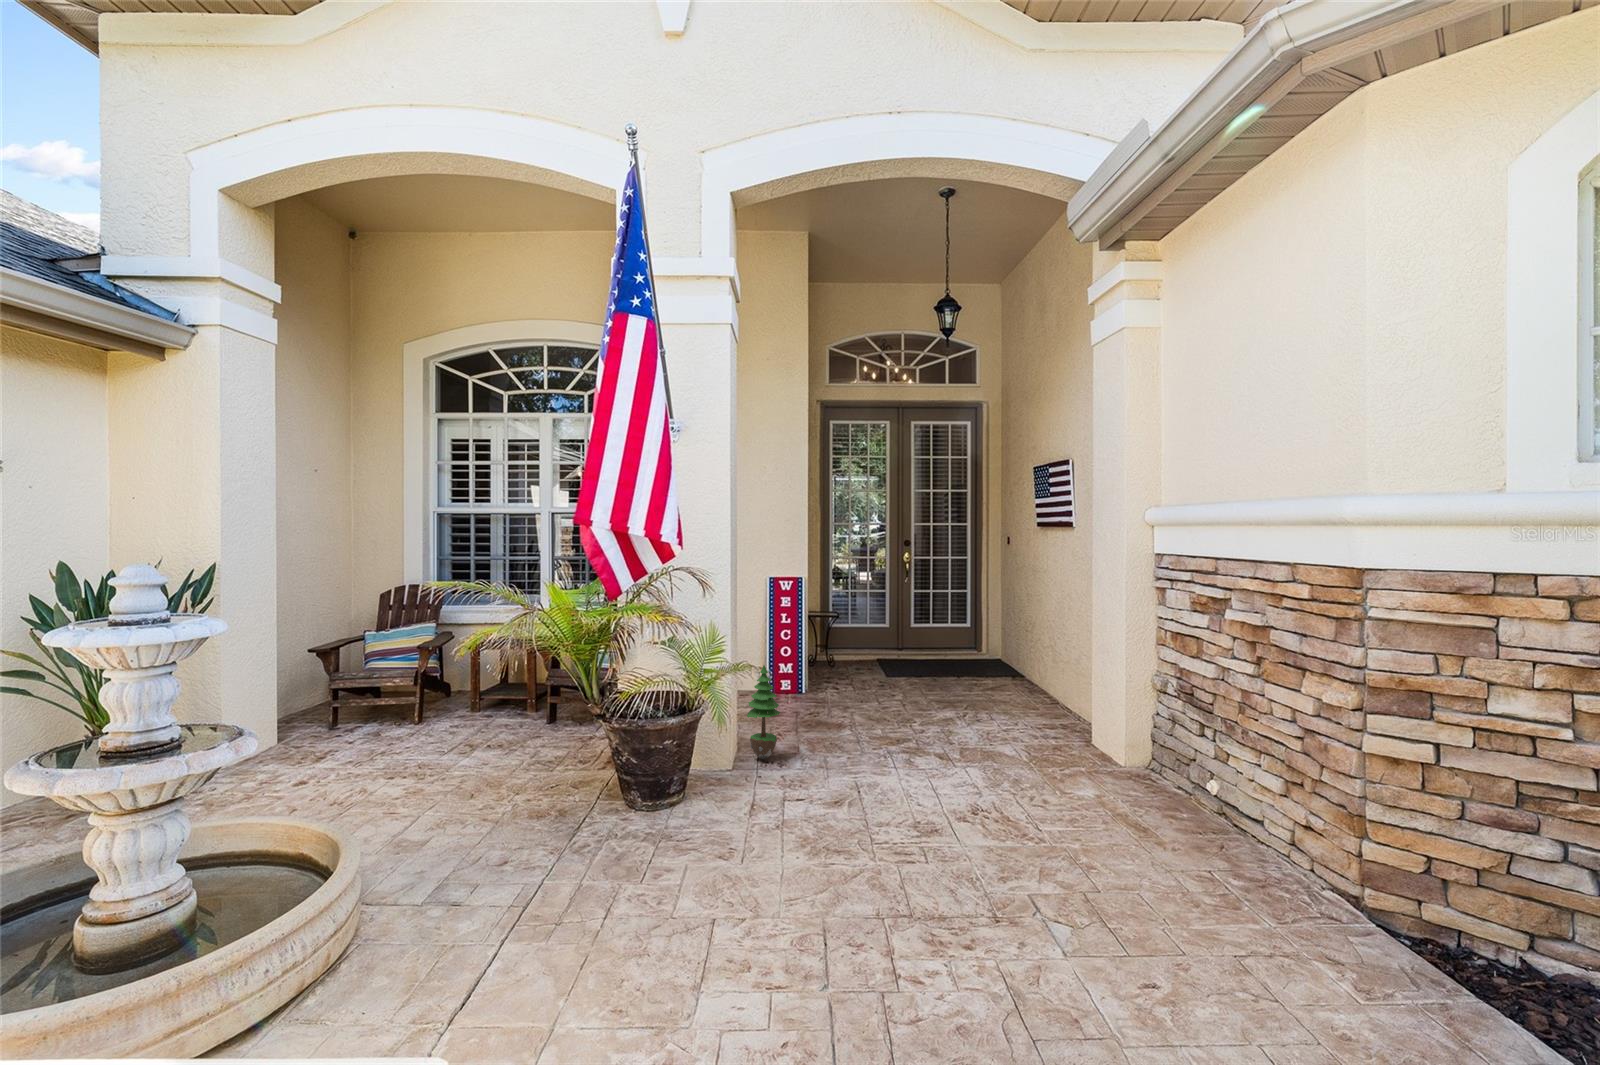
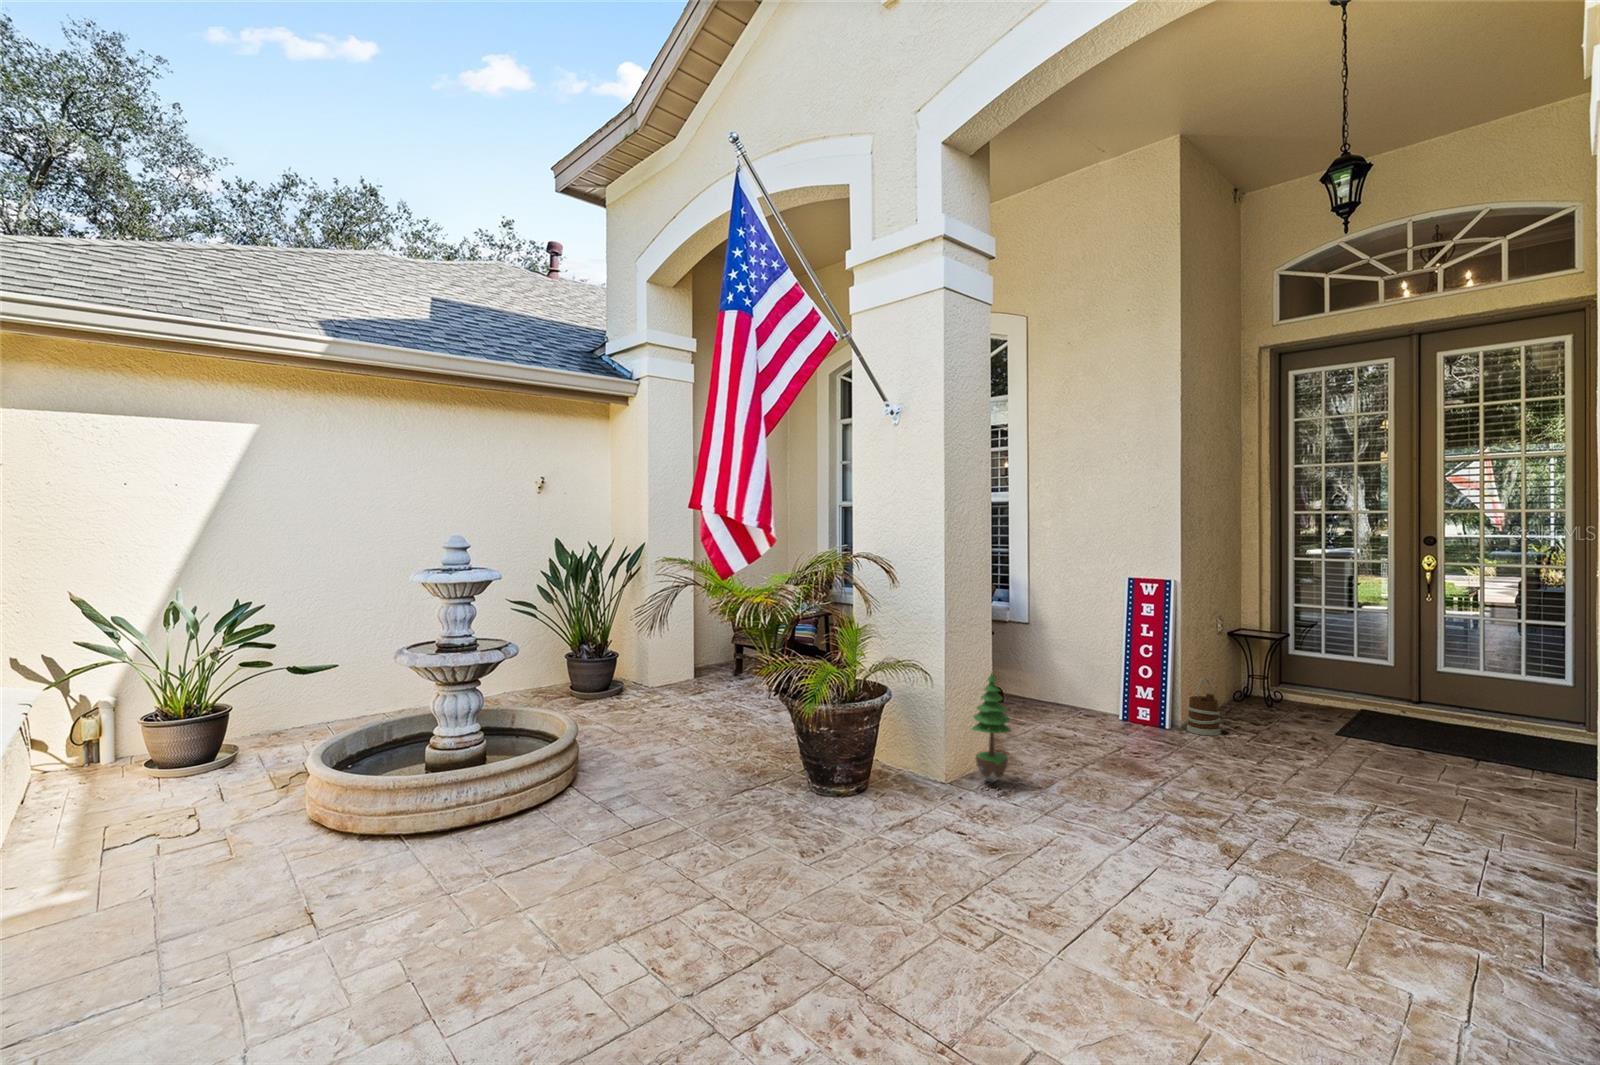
wooden bucket: none [812,650,835,693] -> present [1187,678,1221,736]

